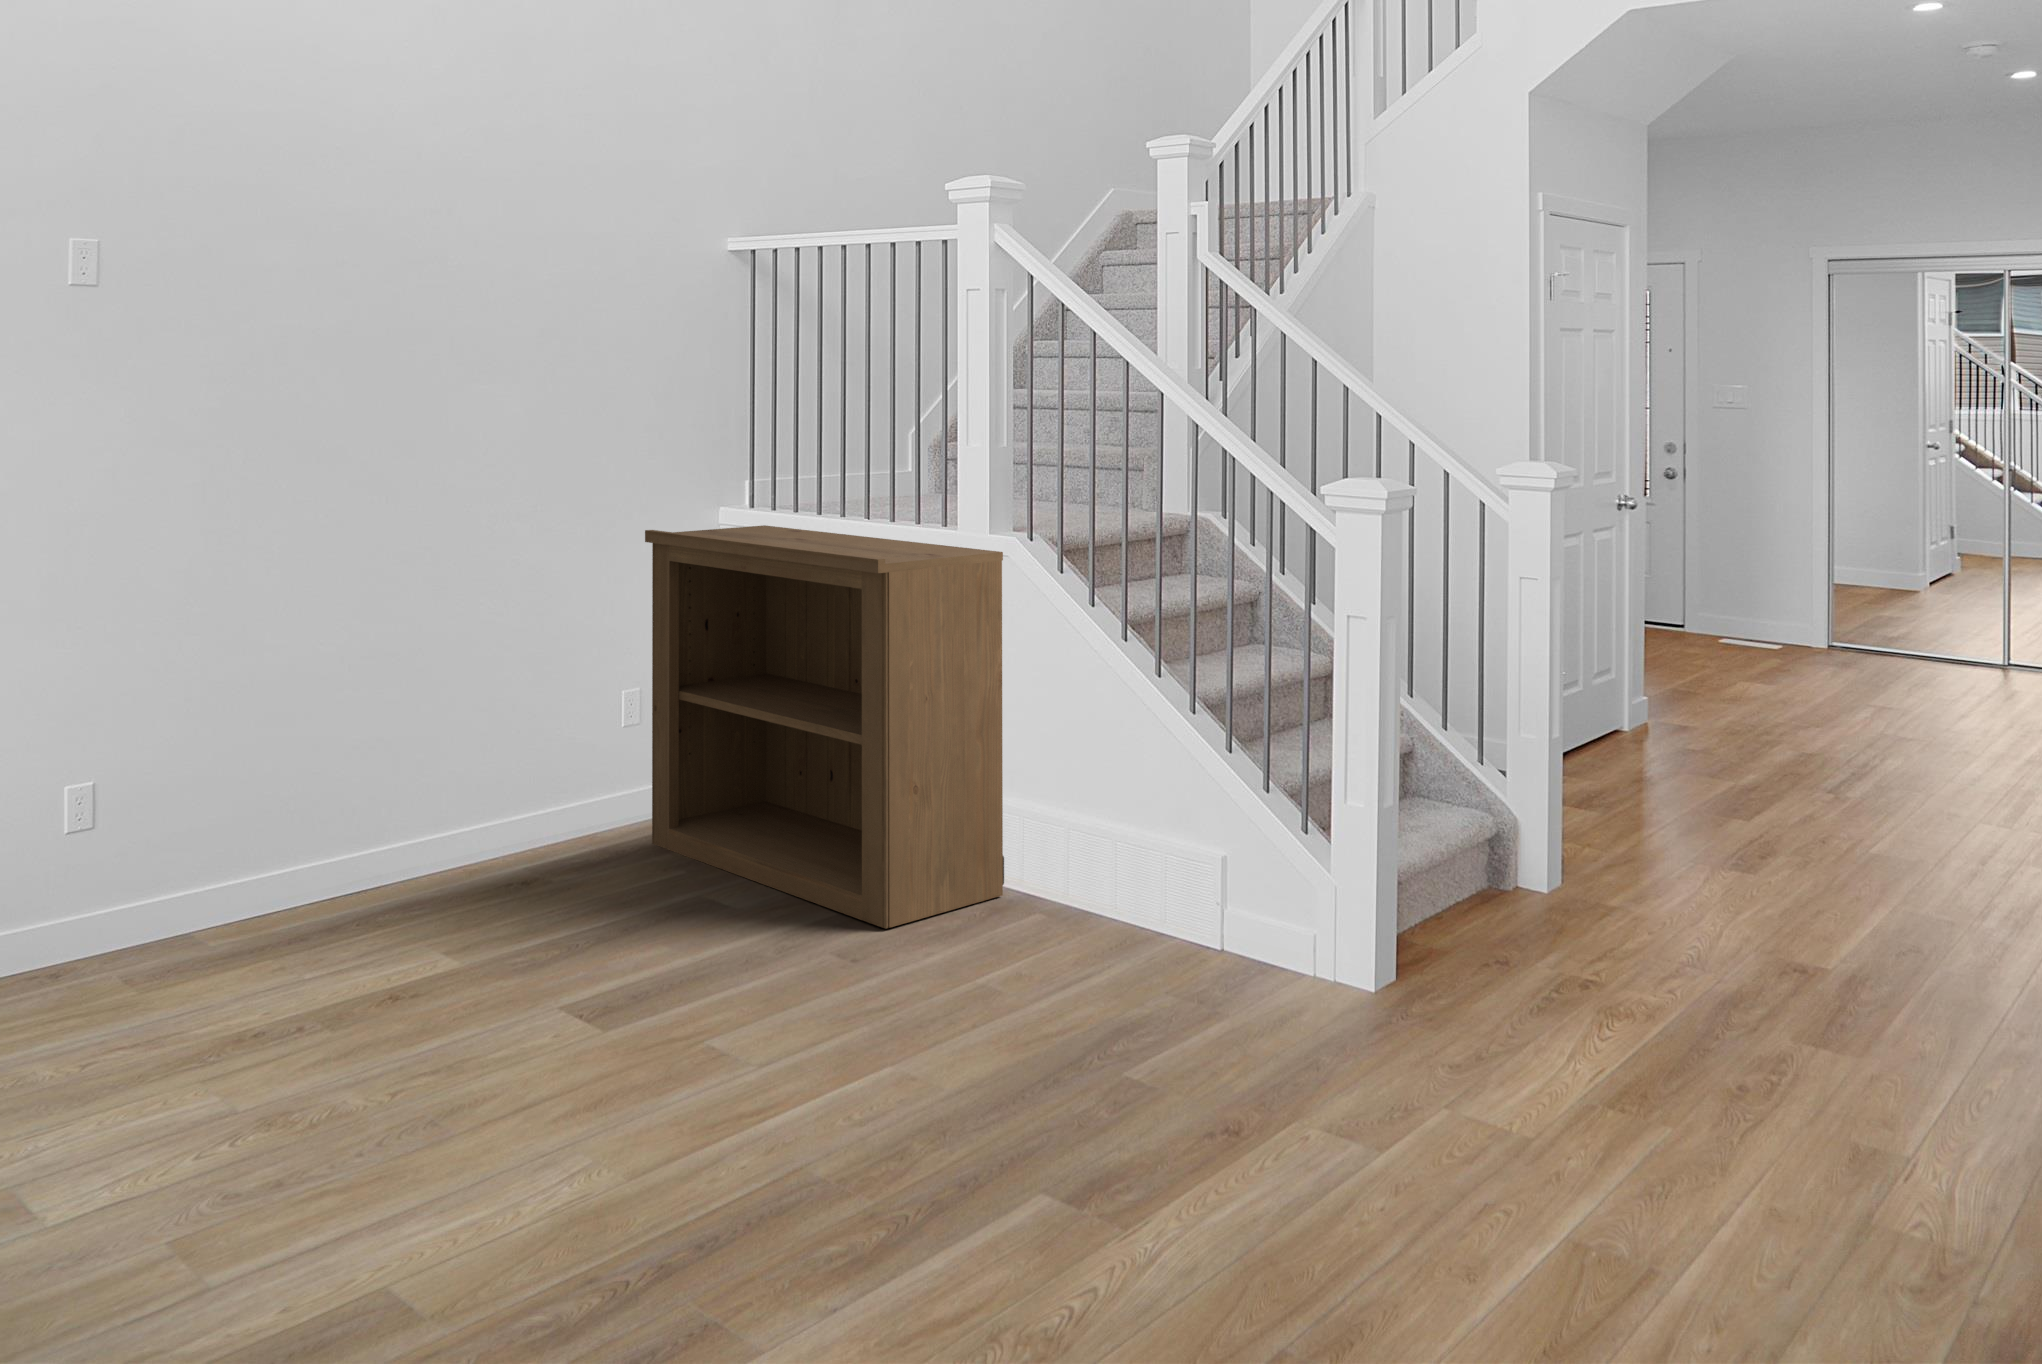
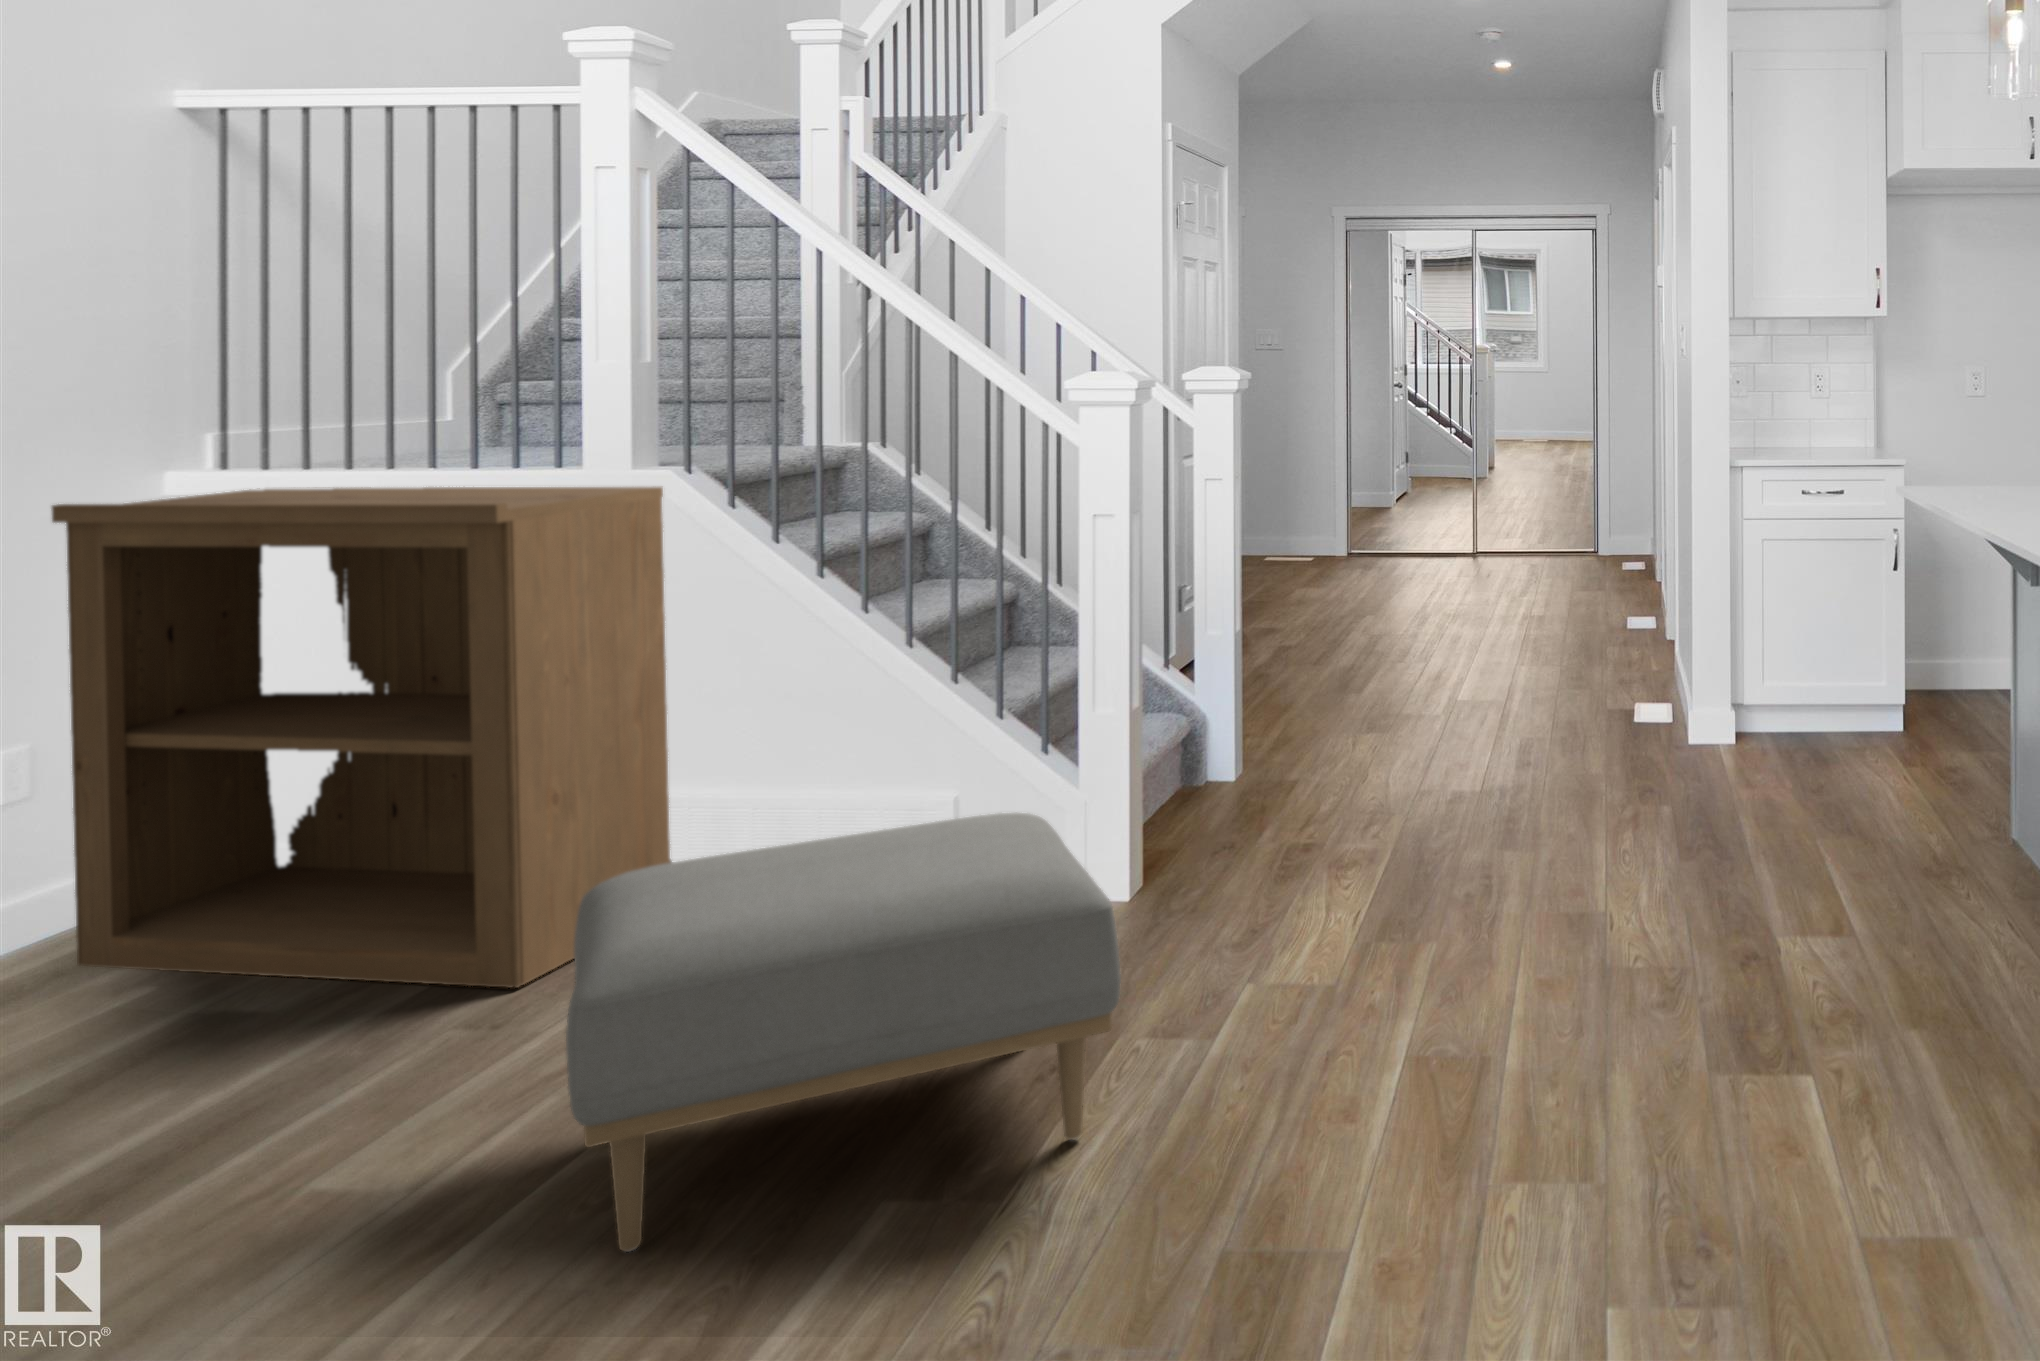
ottoman: none [862,857,1279,1172] -> present [566,813,1121,1252]

